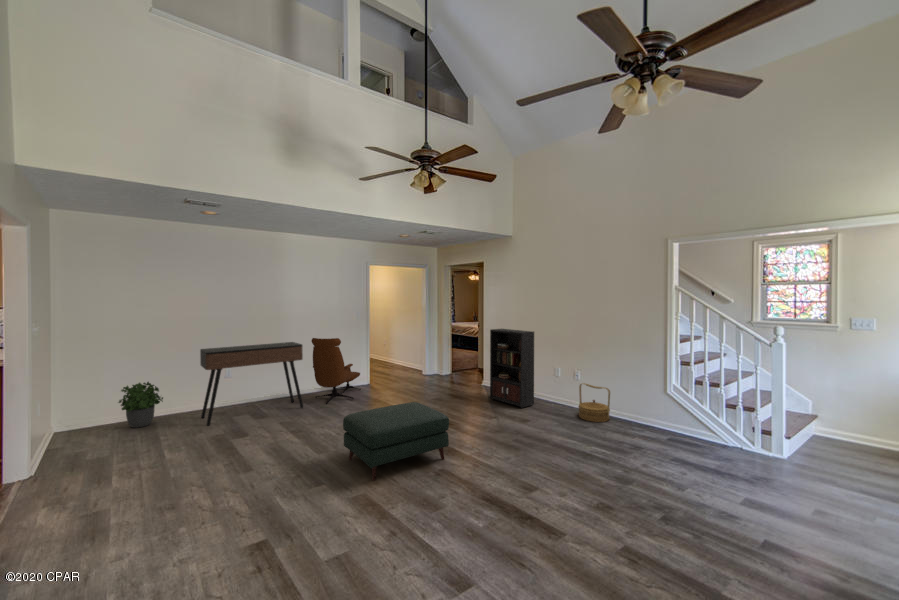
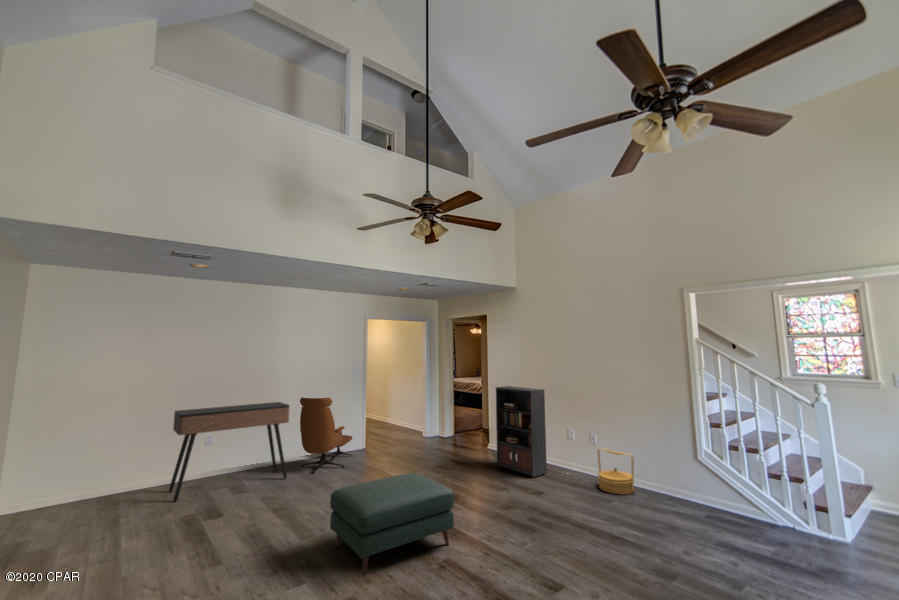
potted plant: present [119,382,163,428] -> none [72,449,127,505]

